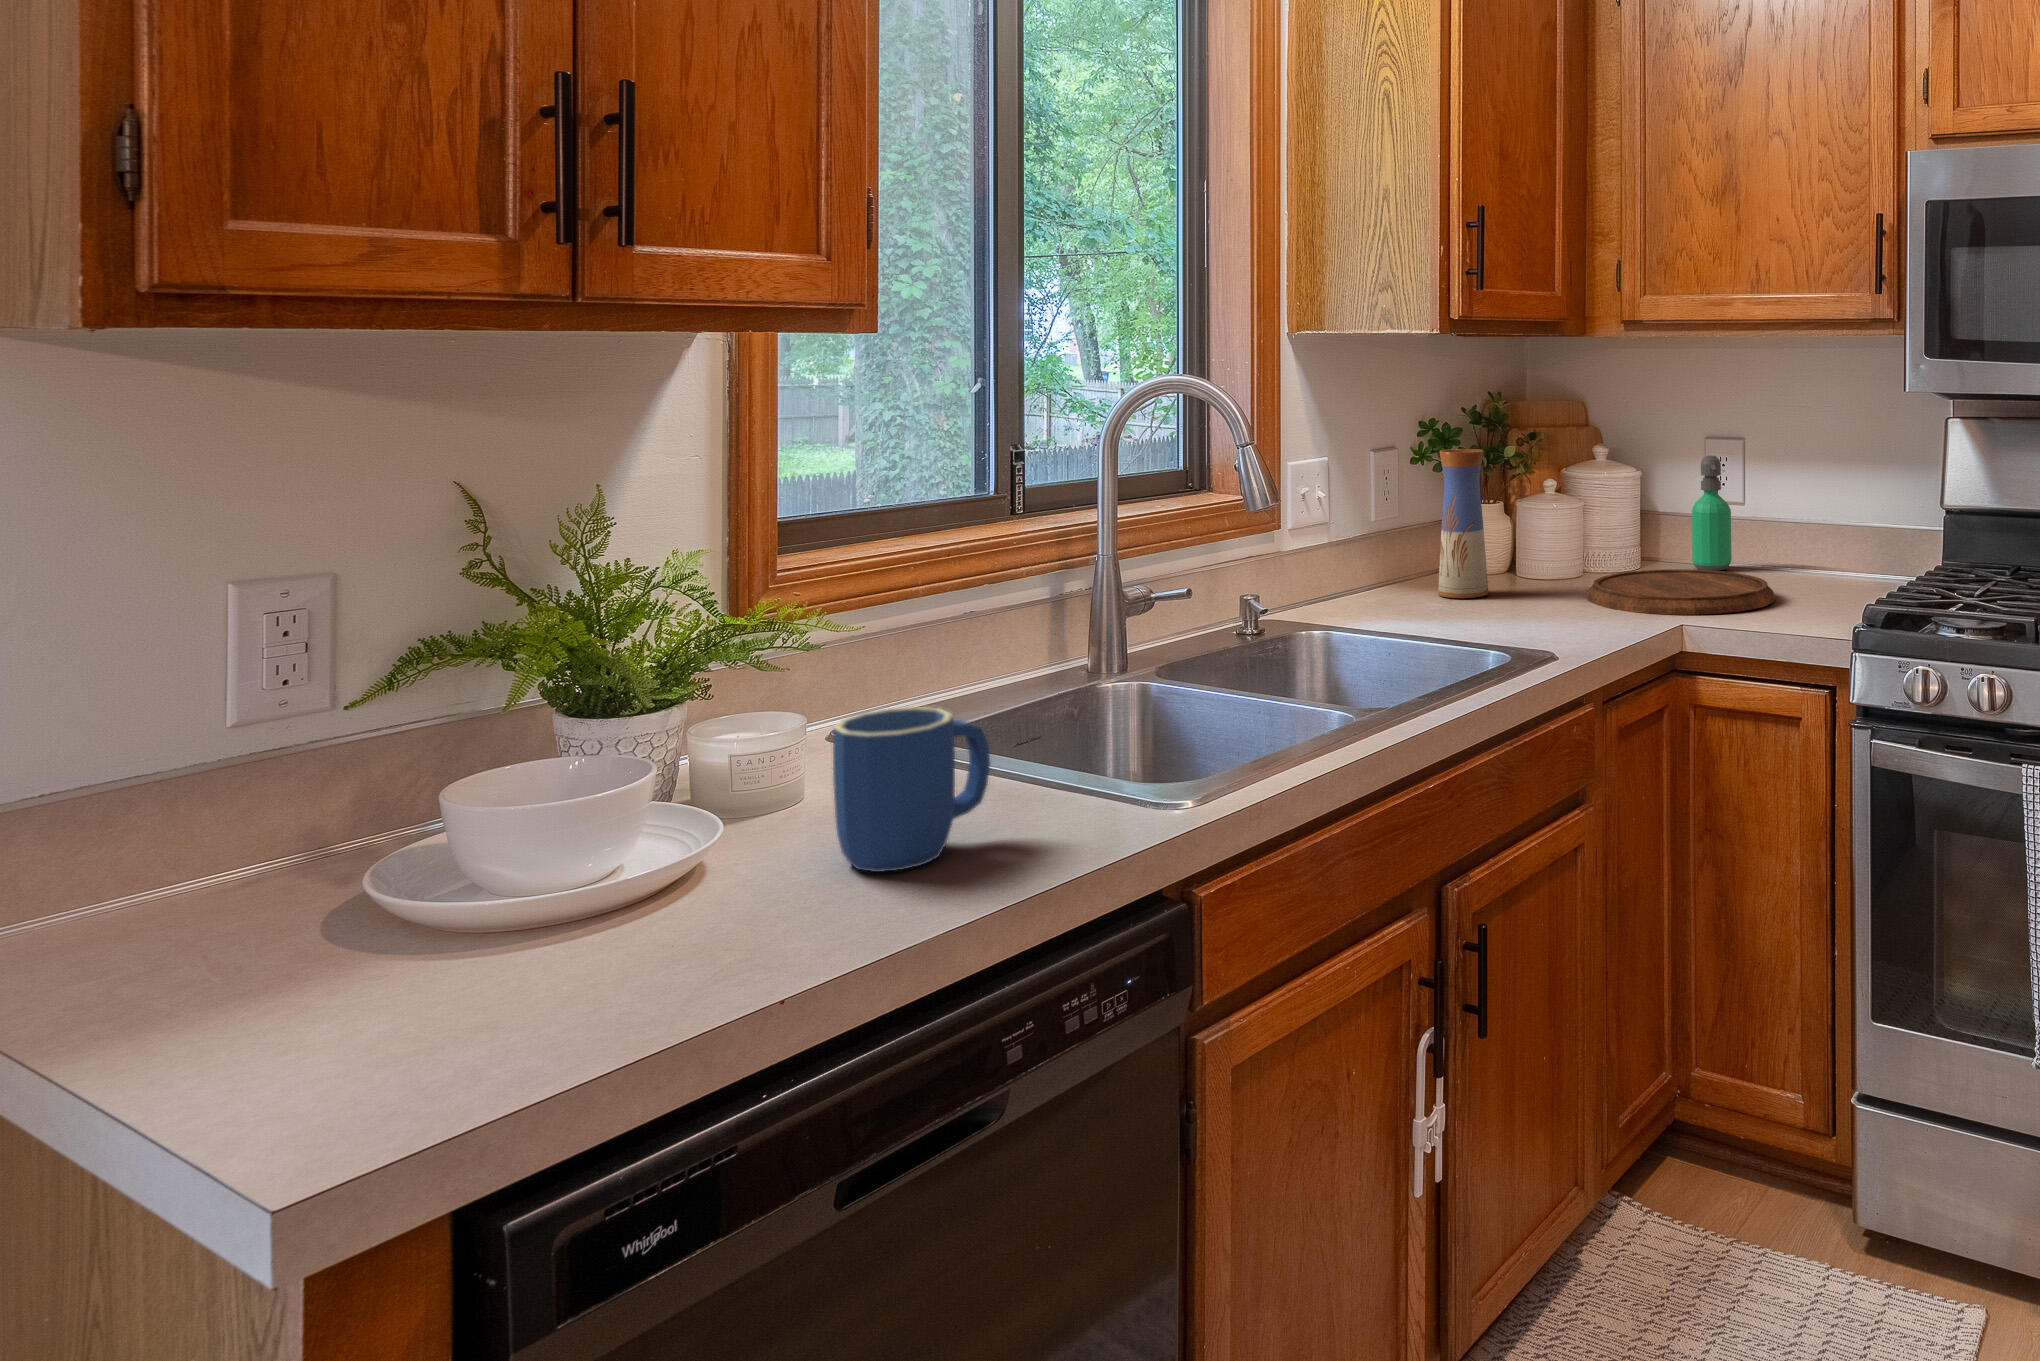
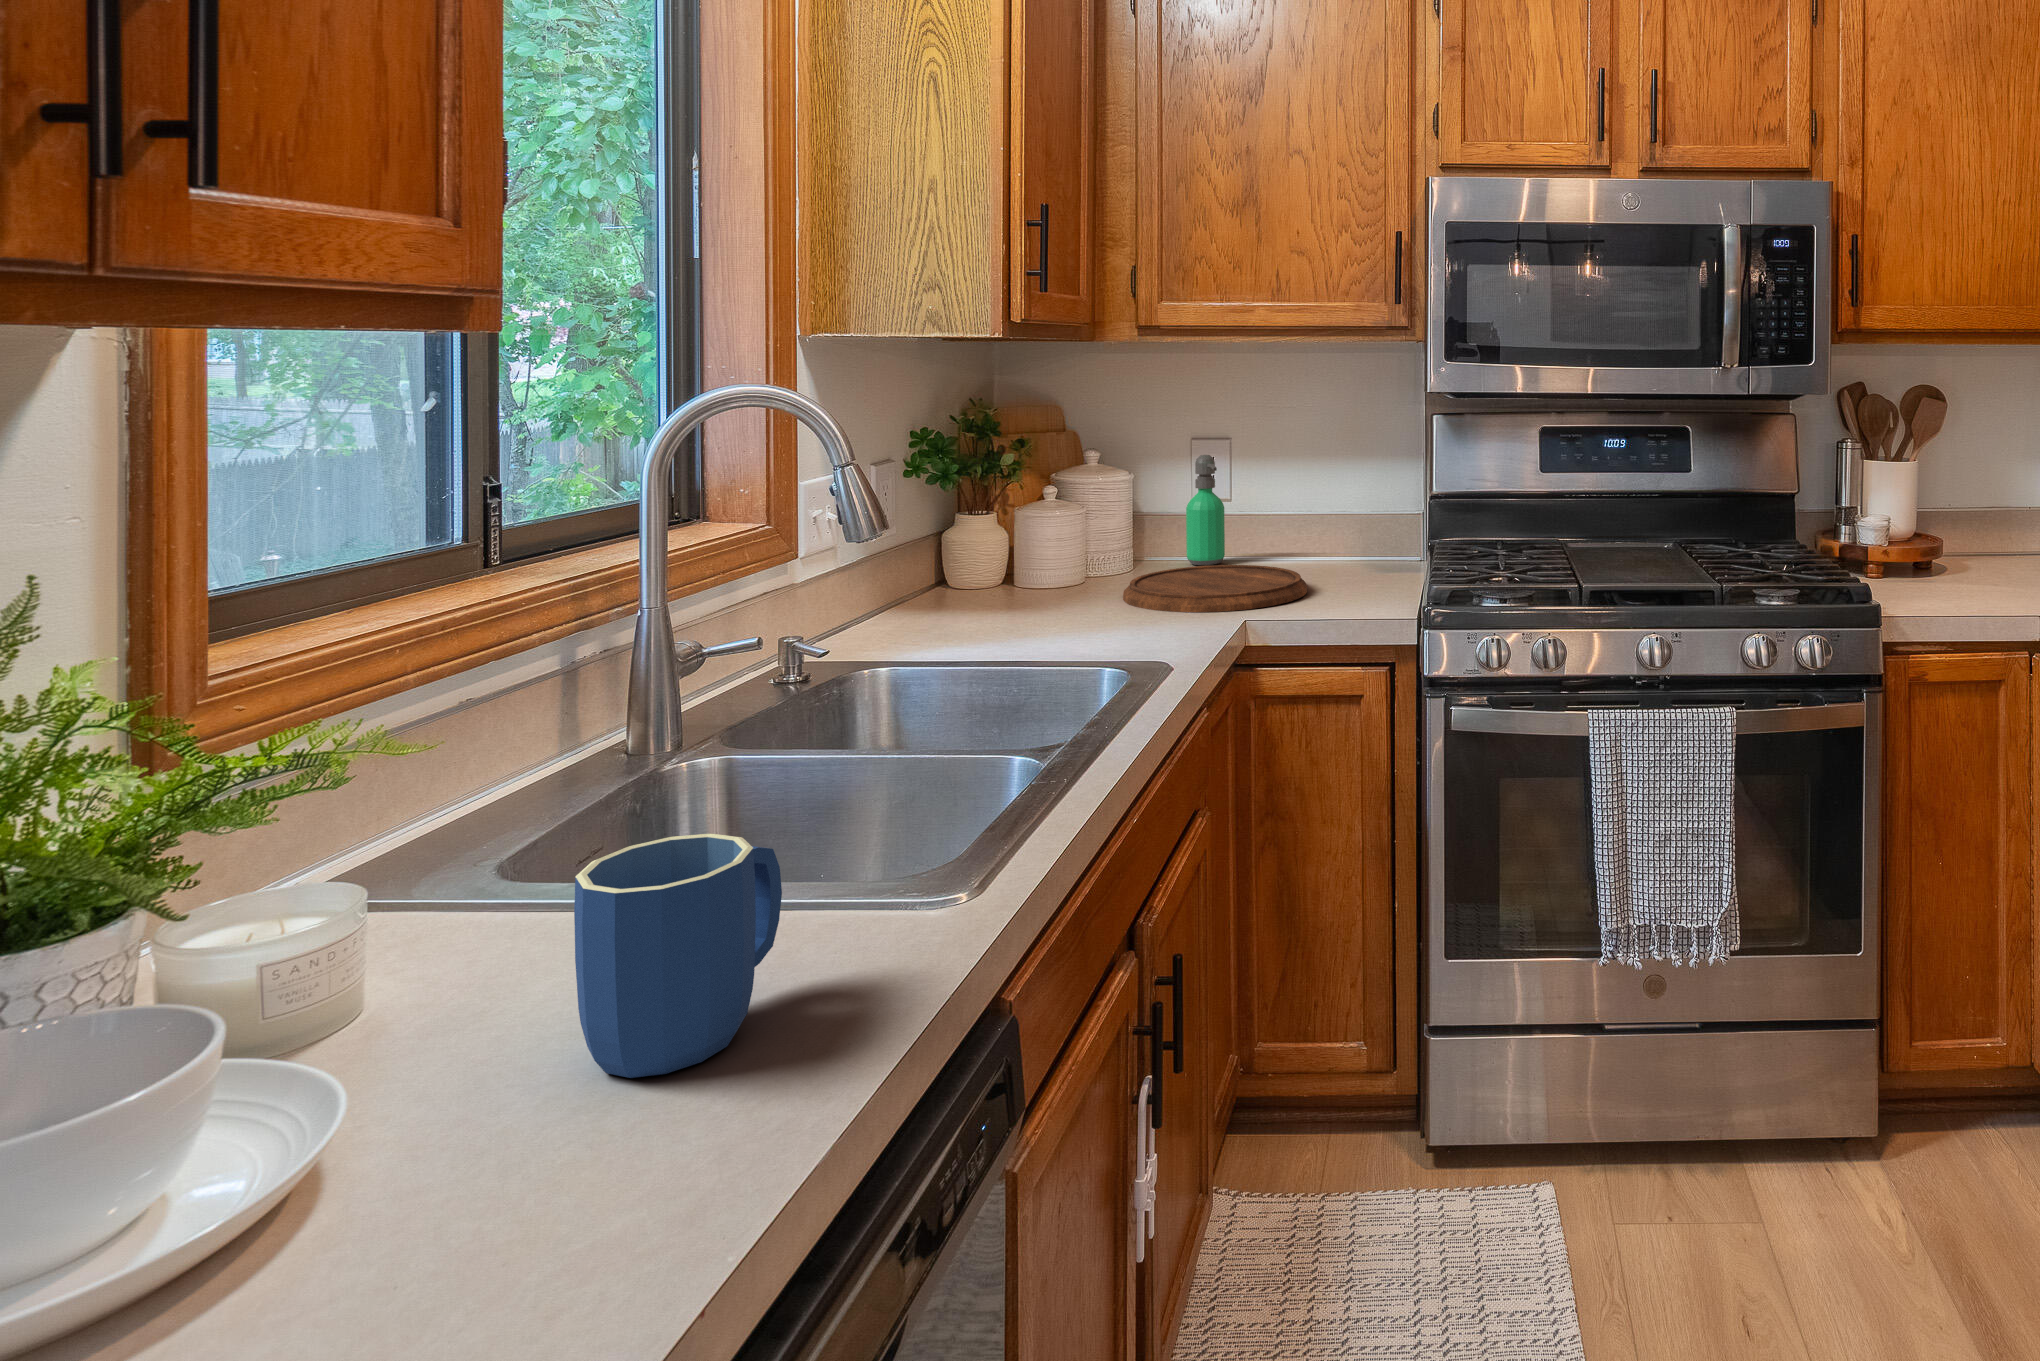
vase: present [1438,449,1488,598] -> none [964,458,1021,617]

